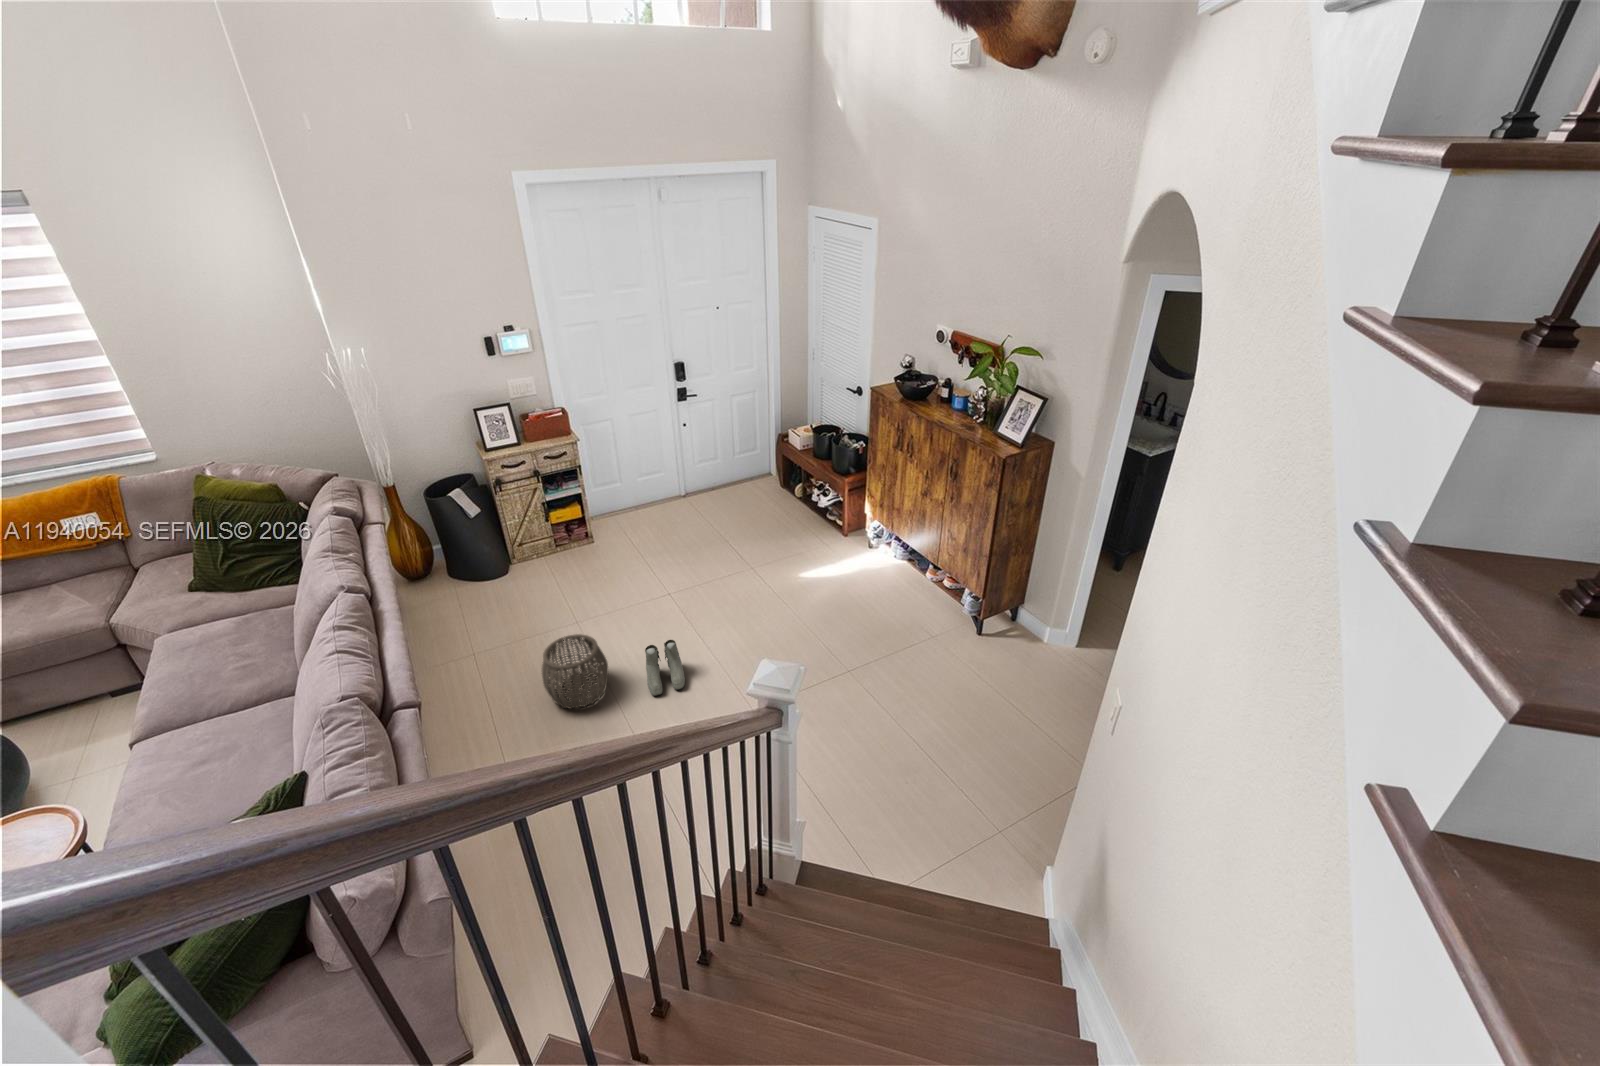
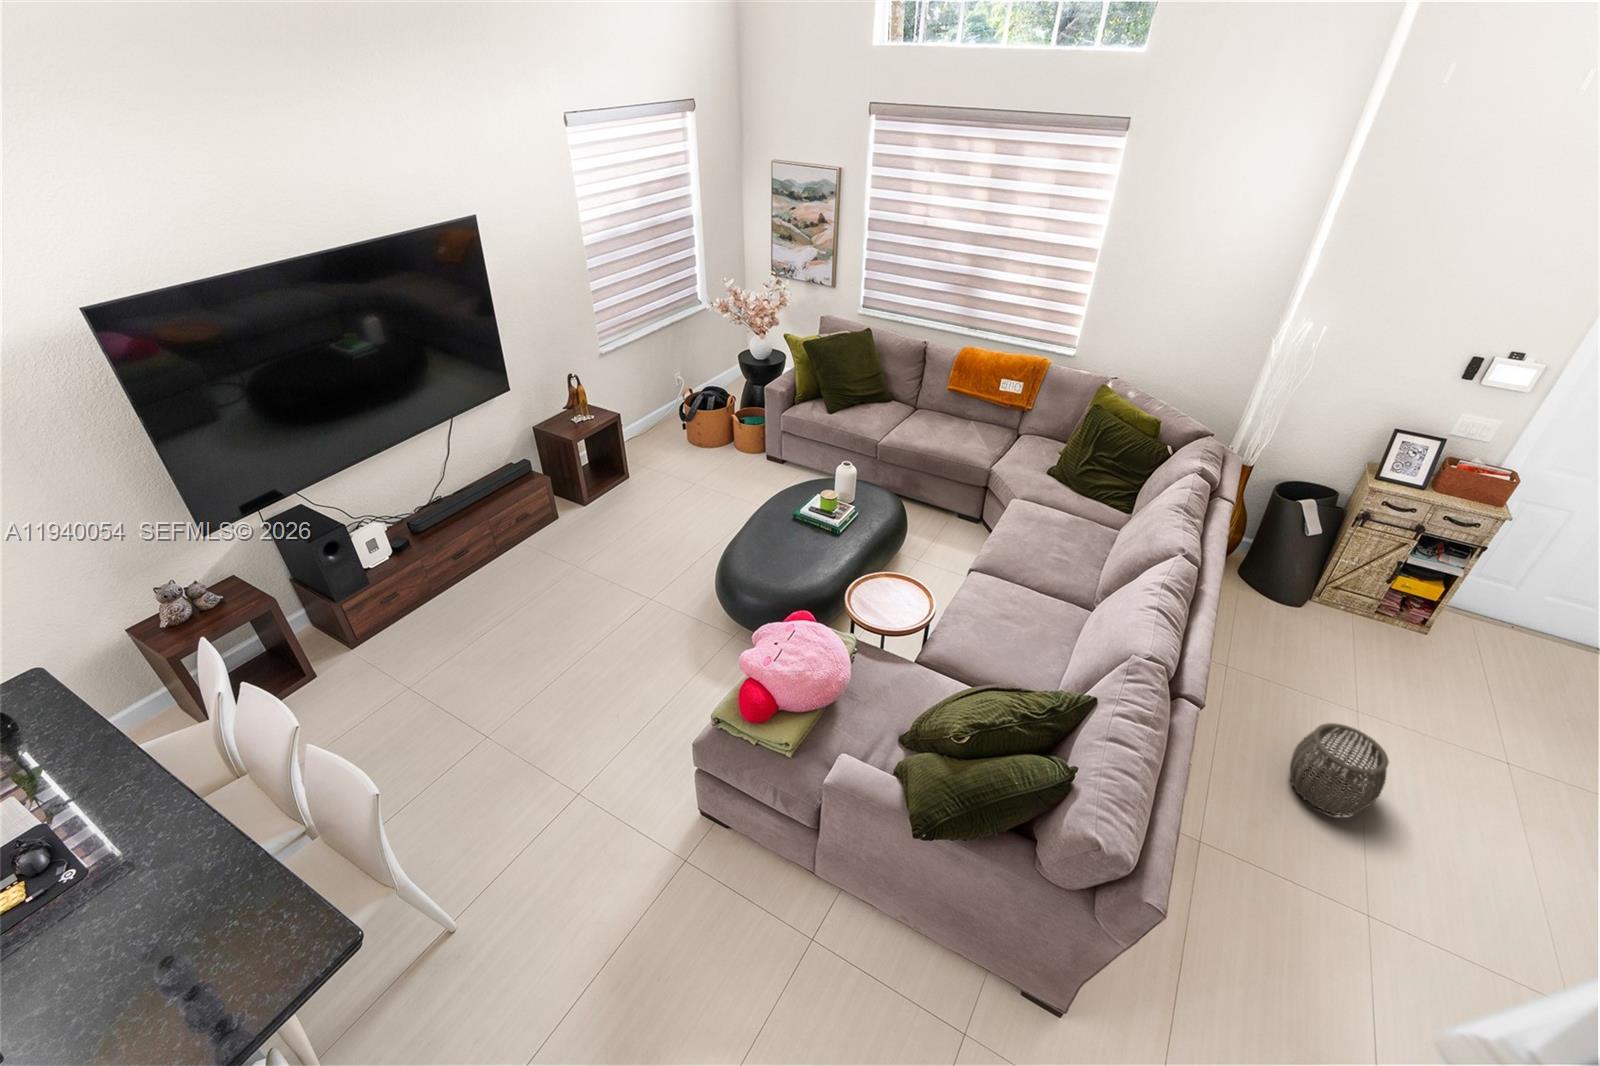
boots: present [645,640,685,696] -> none [1414,811,1496,890]

